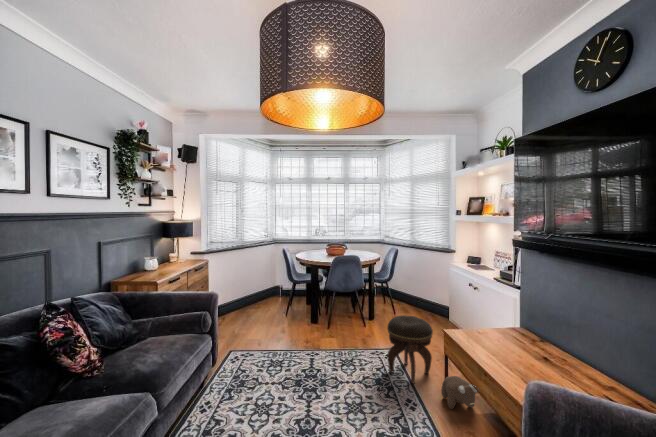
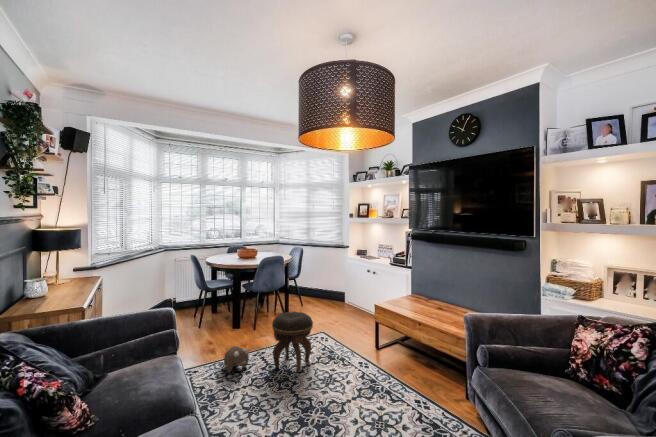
plush toy: present [442,376,477,409] -> present [224,346,249,372]

